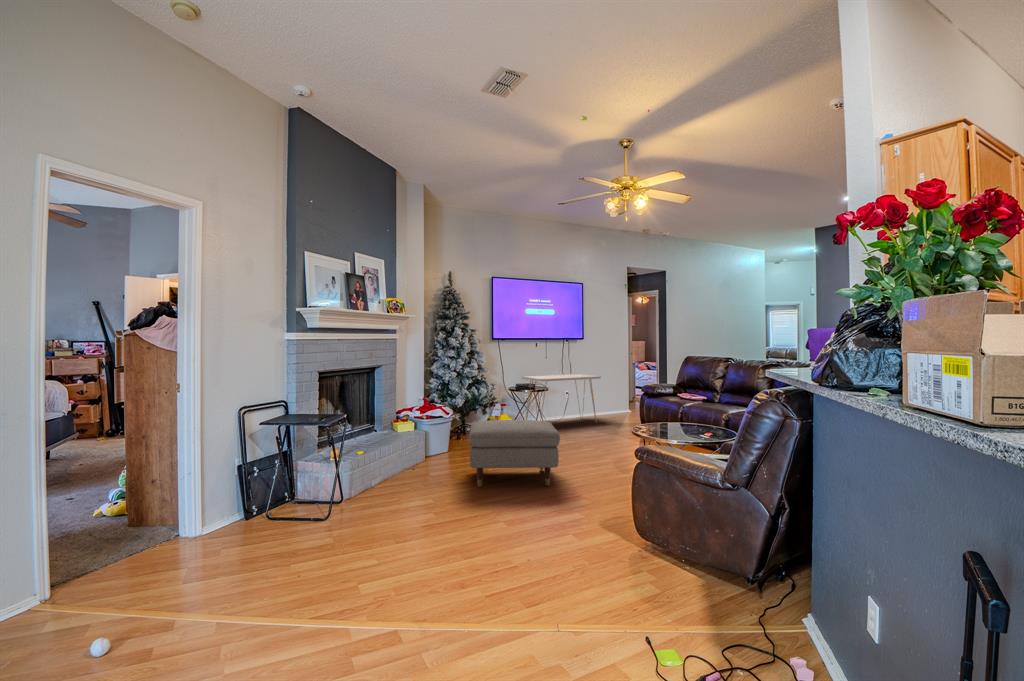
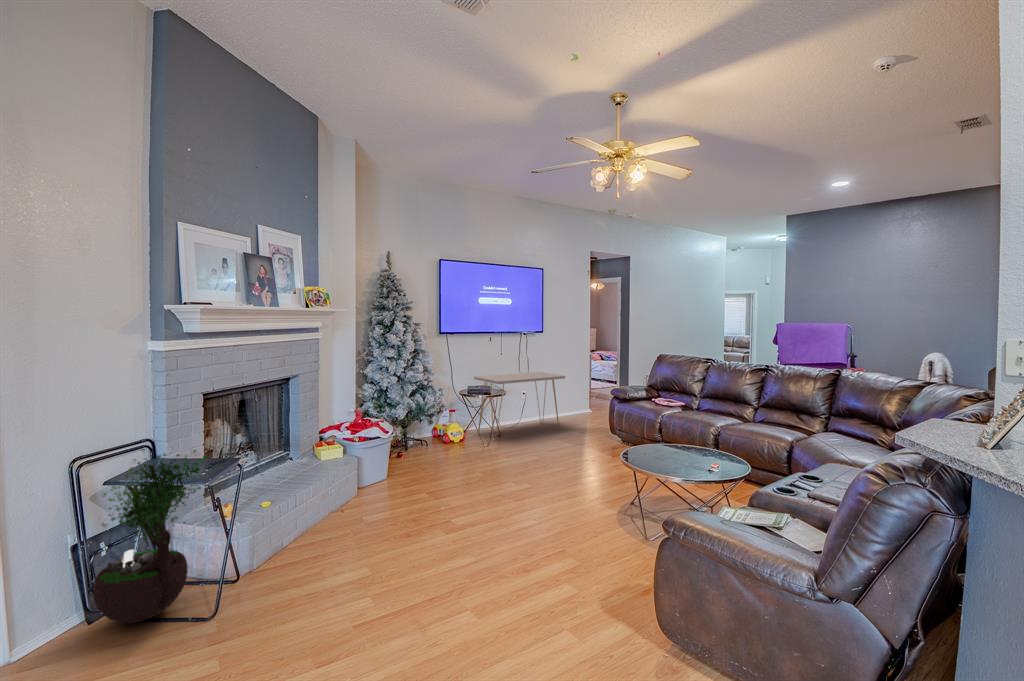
potted tree: none [252,399,328,519] -> present [93,450,214,623]
ottoman: present [469,420,560,487] -> none [417,446,534,540]

